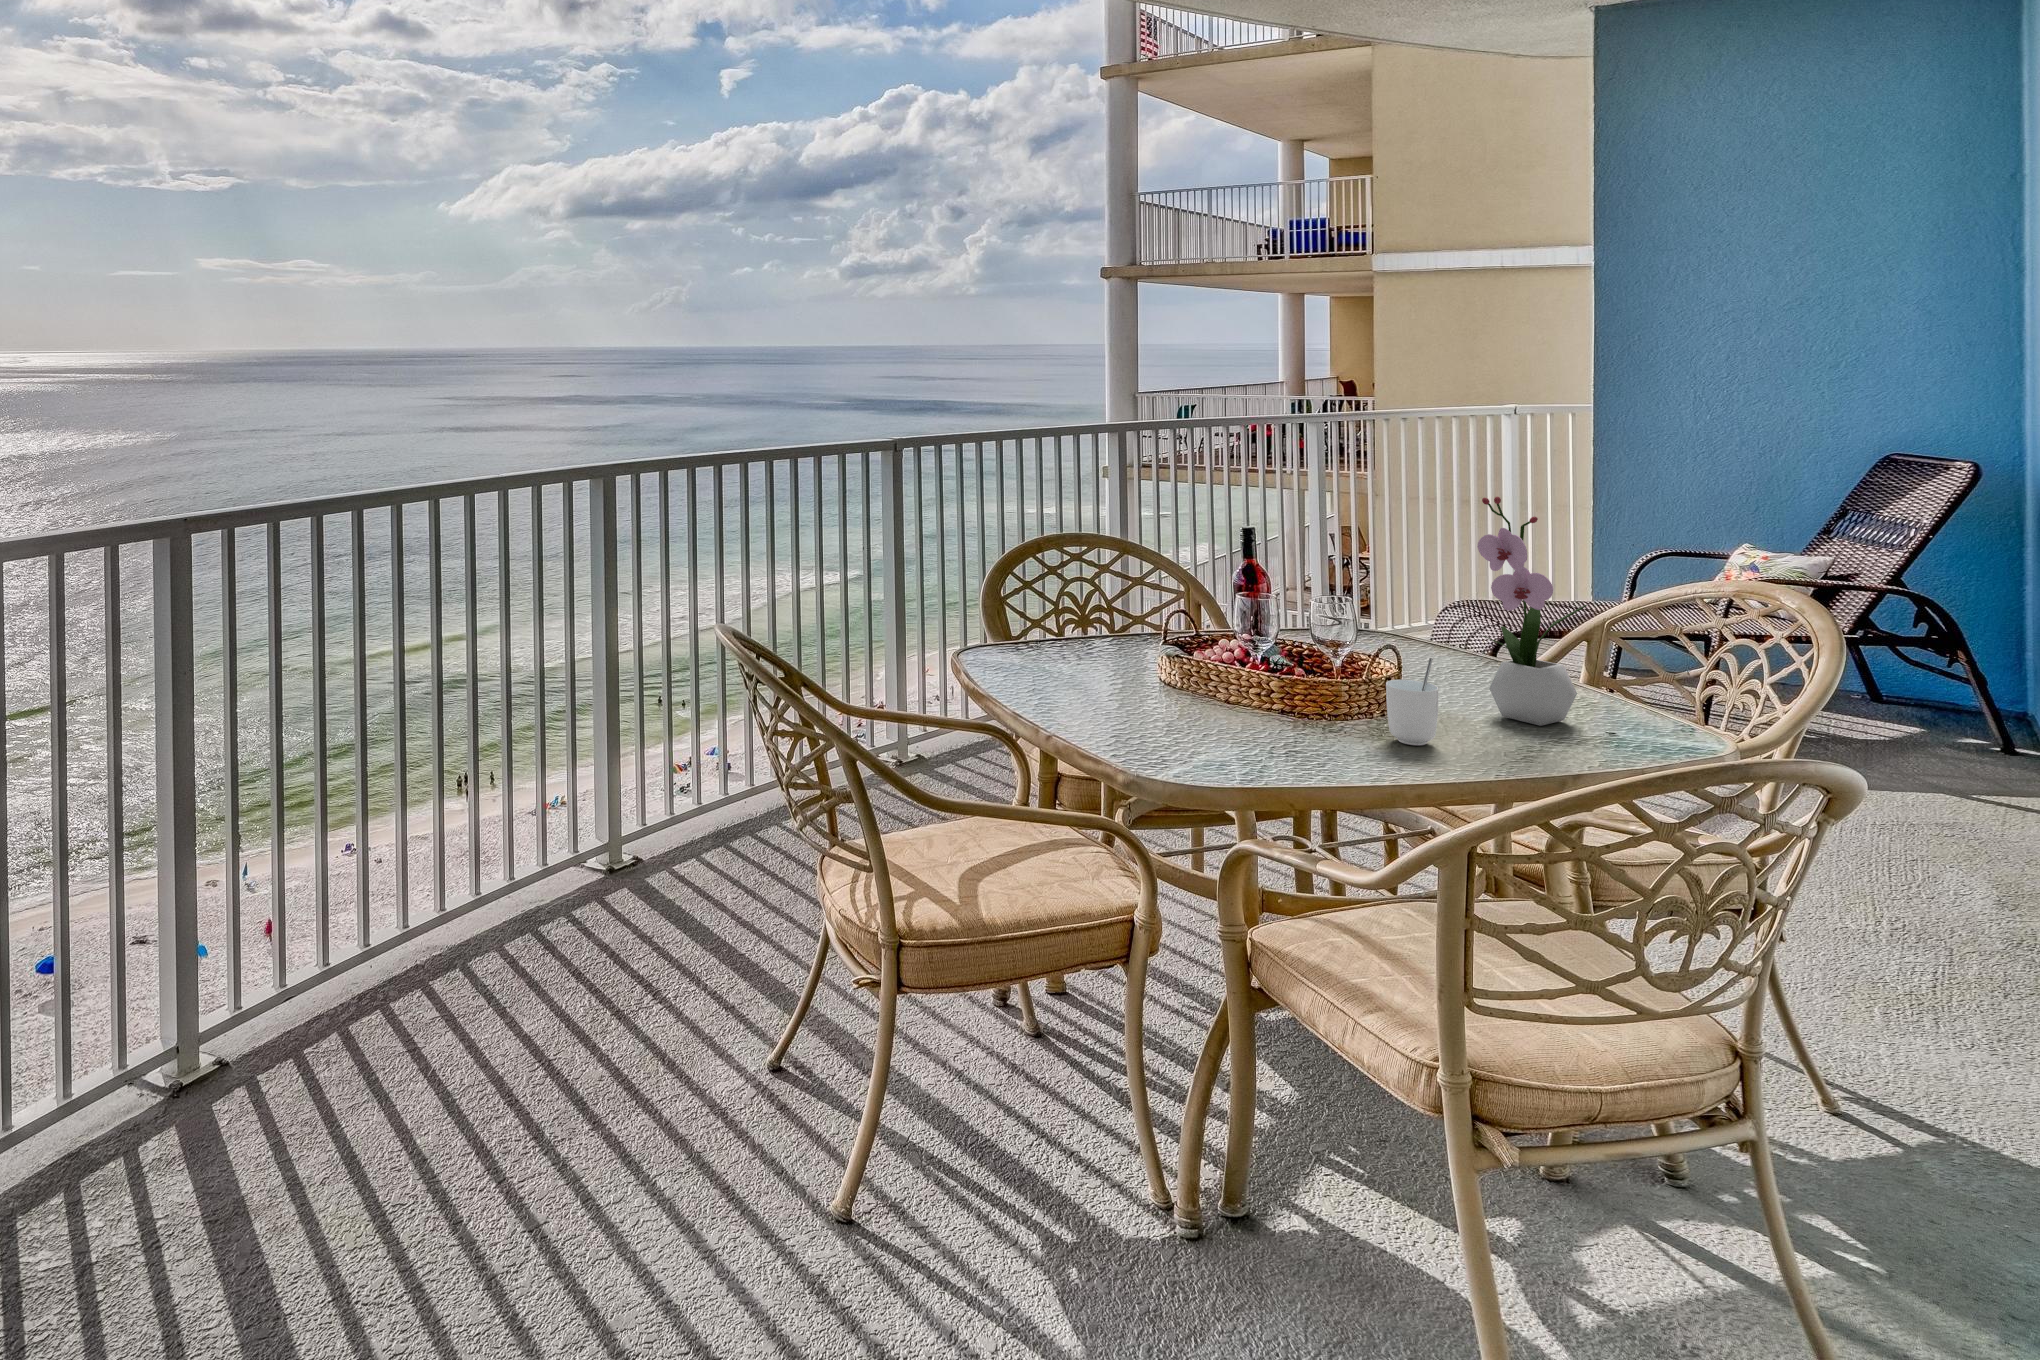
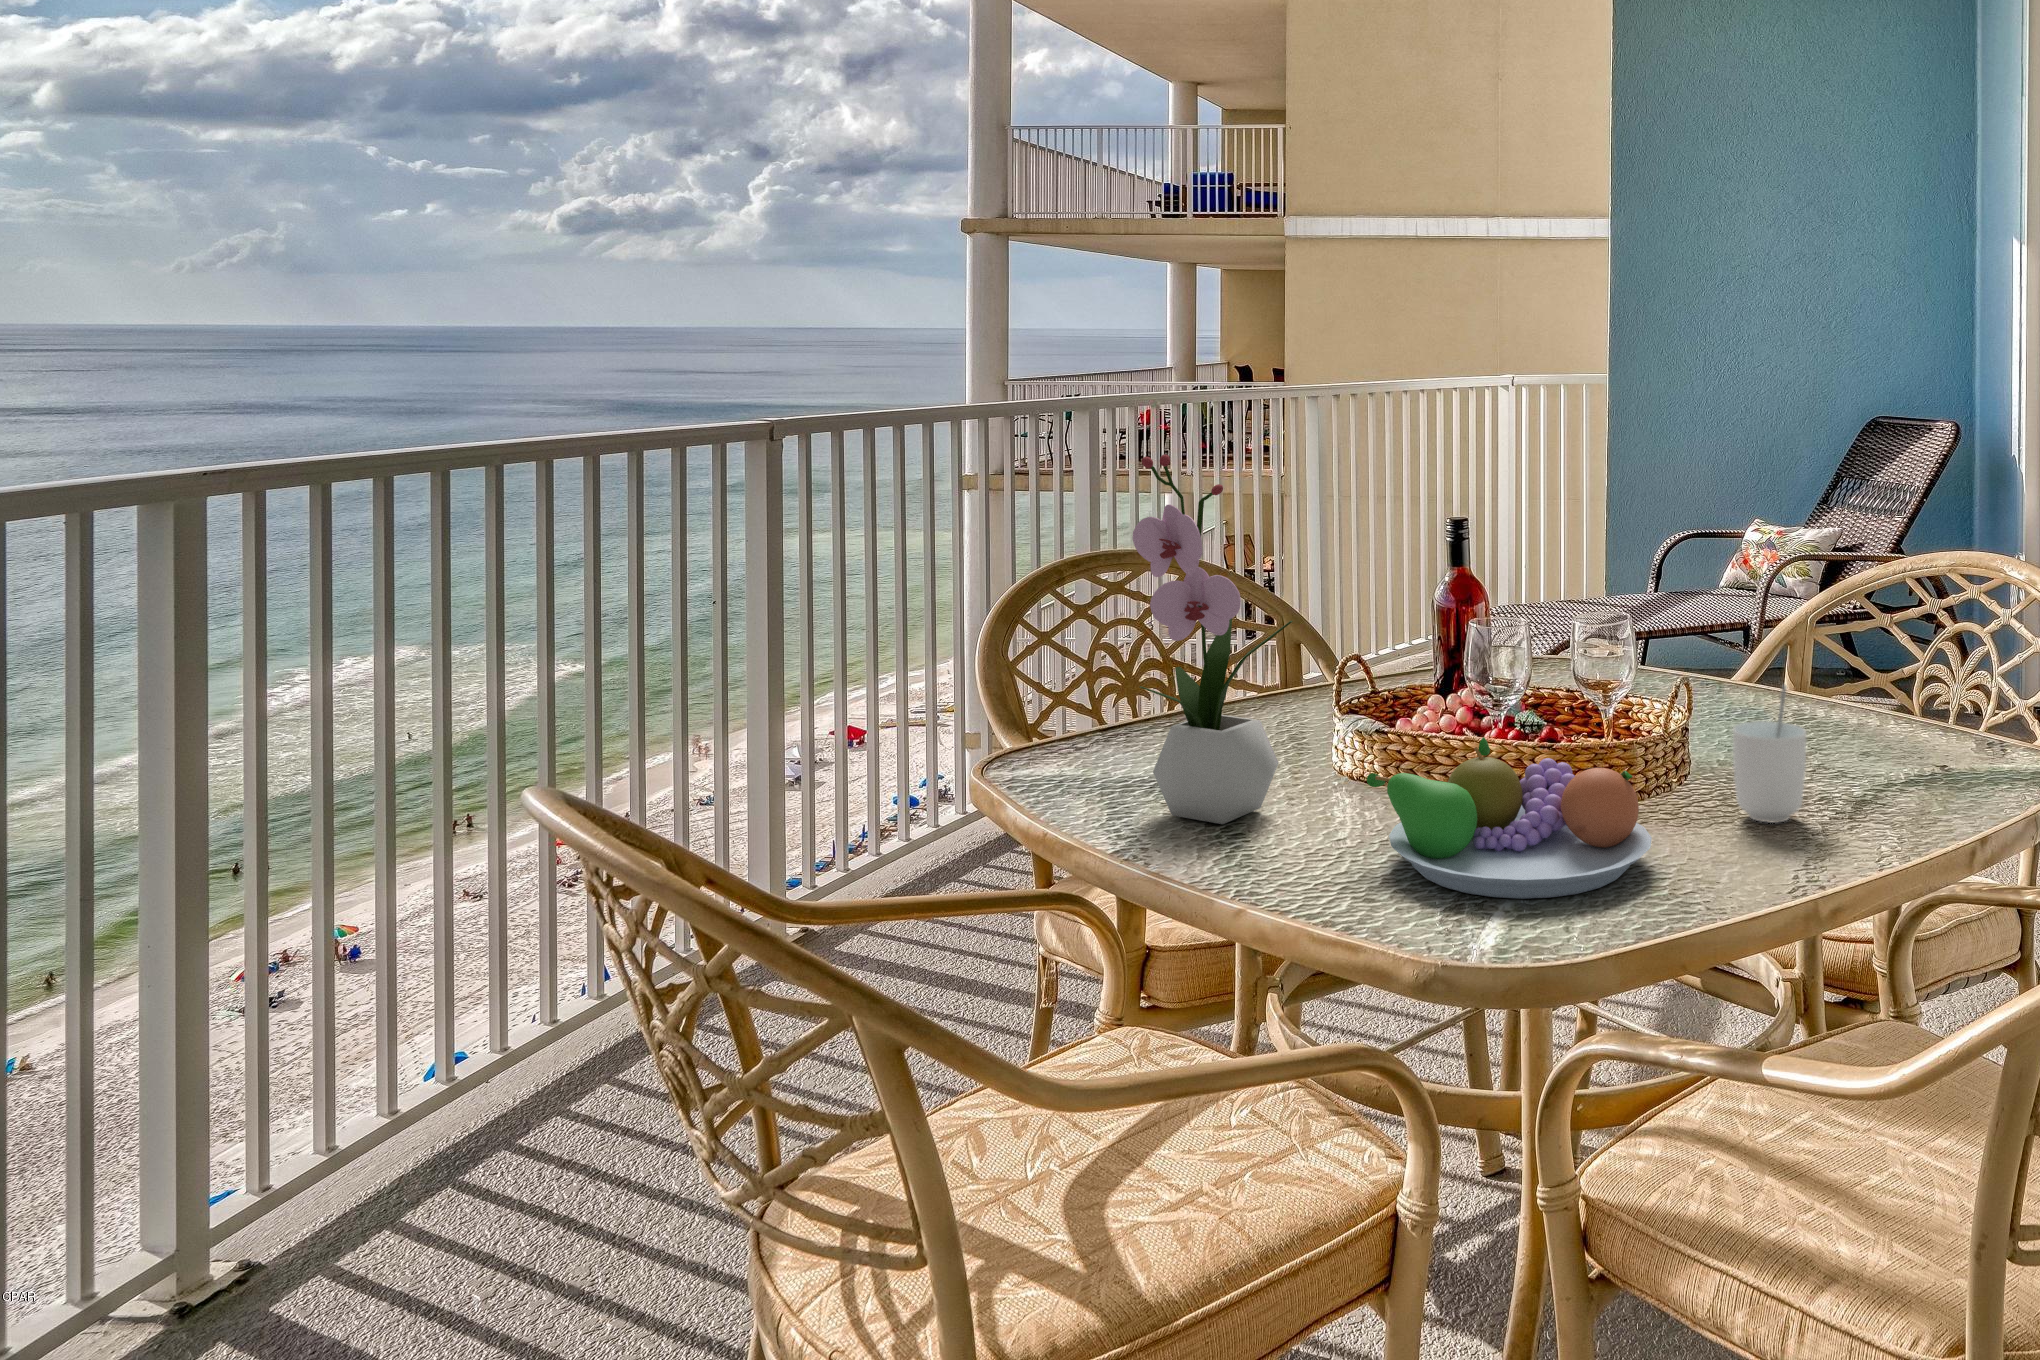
flower arrangement: present [1477,497,1587,726] -> present [1133,454,1293,824]
fruit bowl: none [1135,666,1303,759] -> present [1367,737,1652,899]

